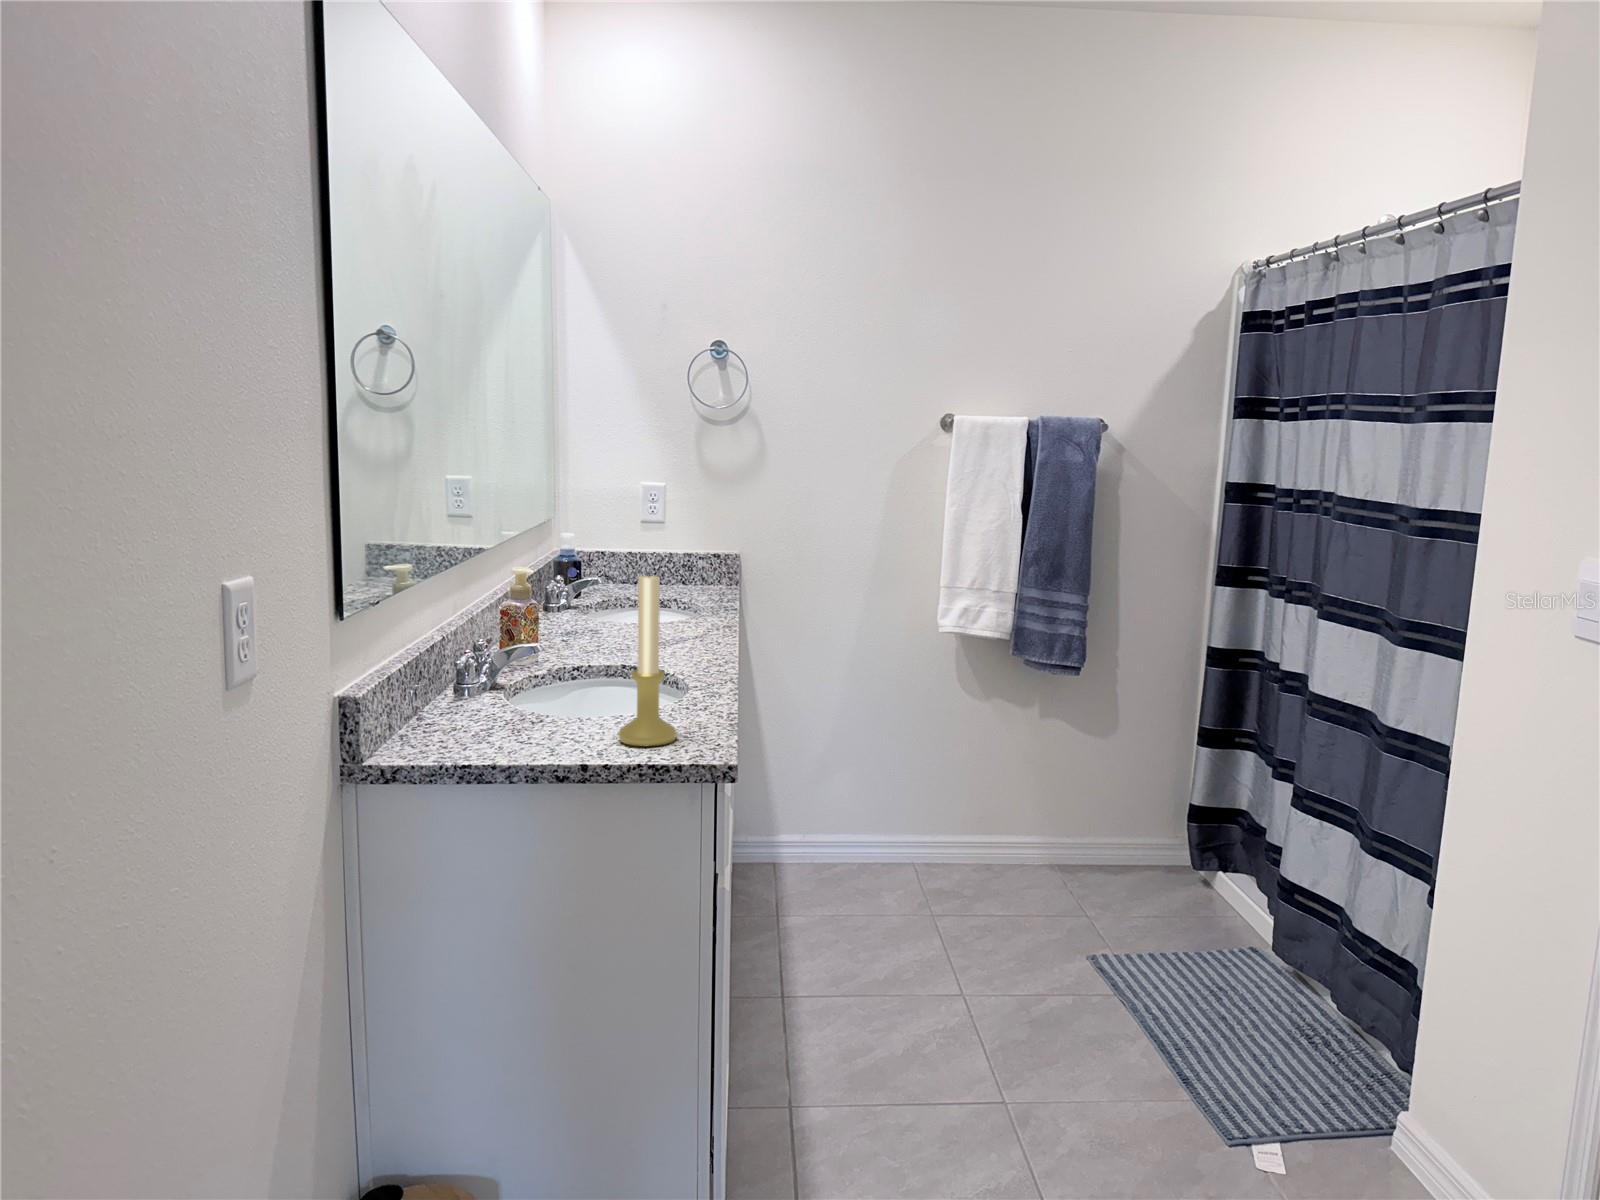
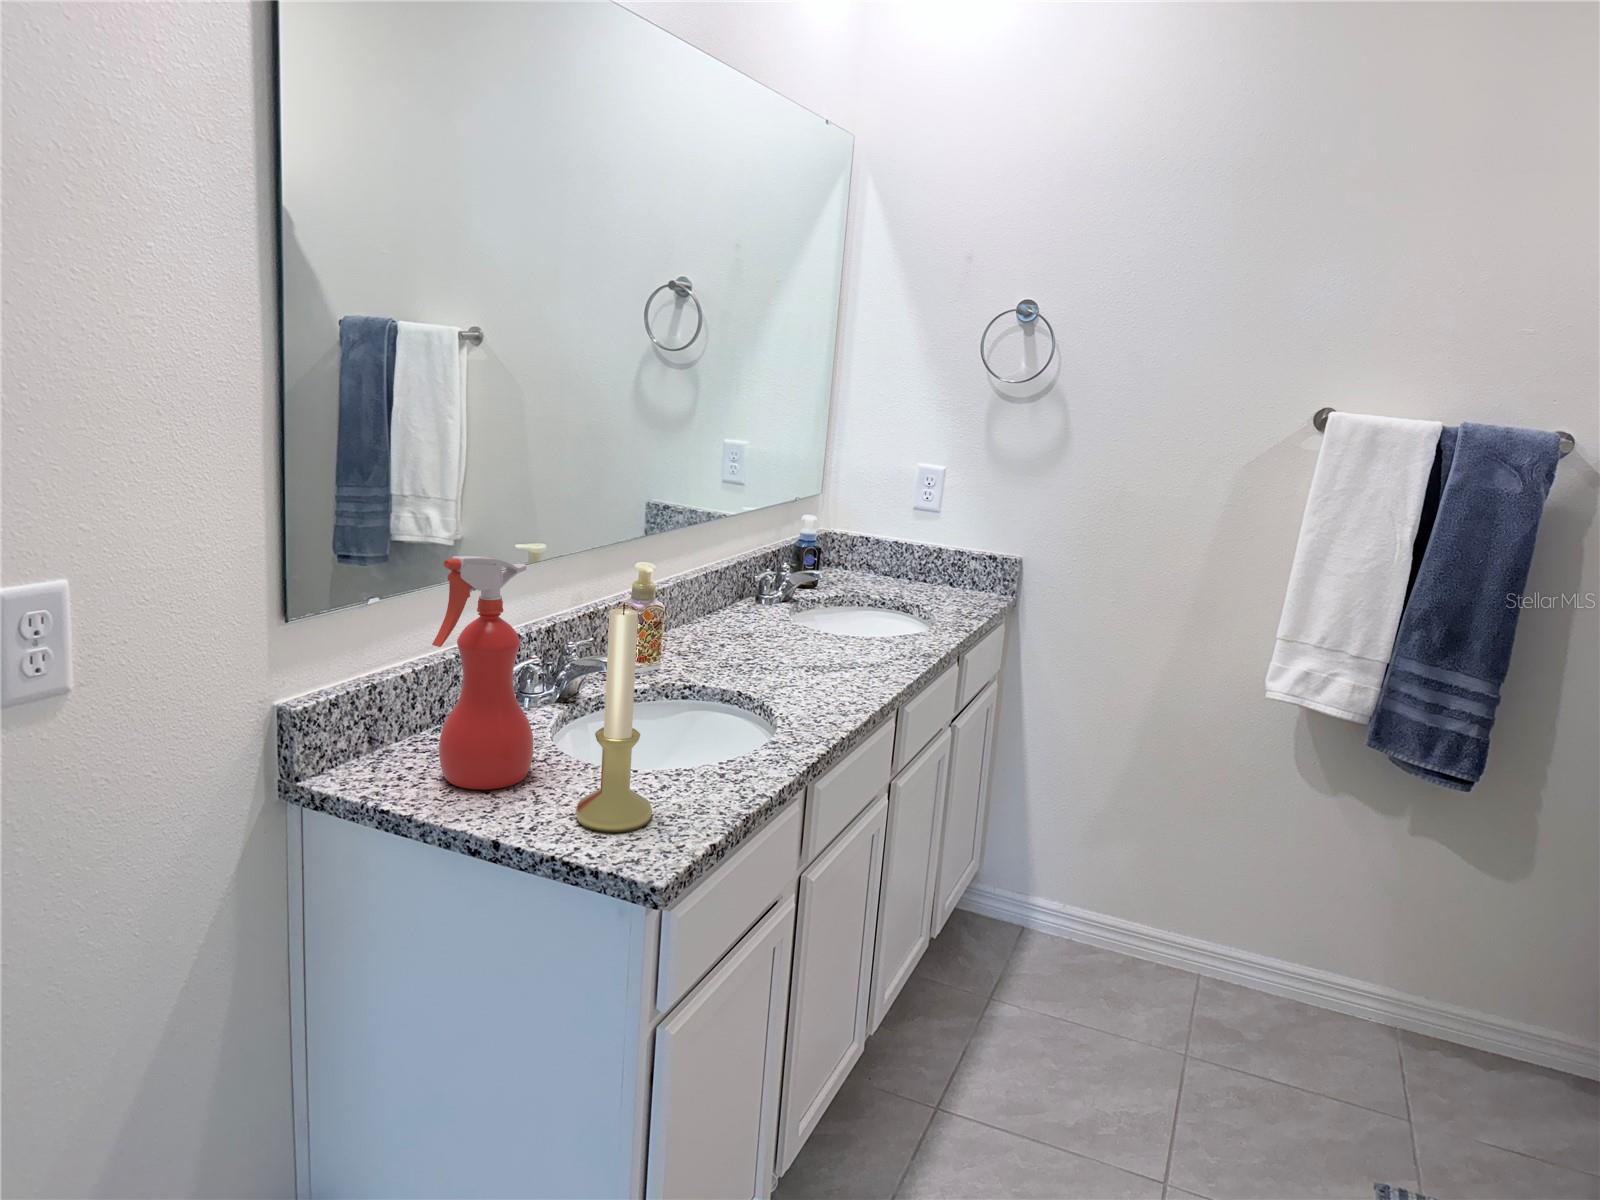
spray bottle: none [472,552,550,744] -> present [432,556,533,790]

